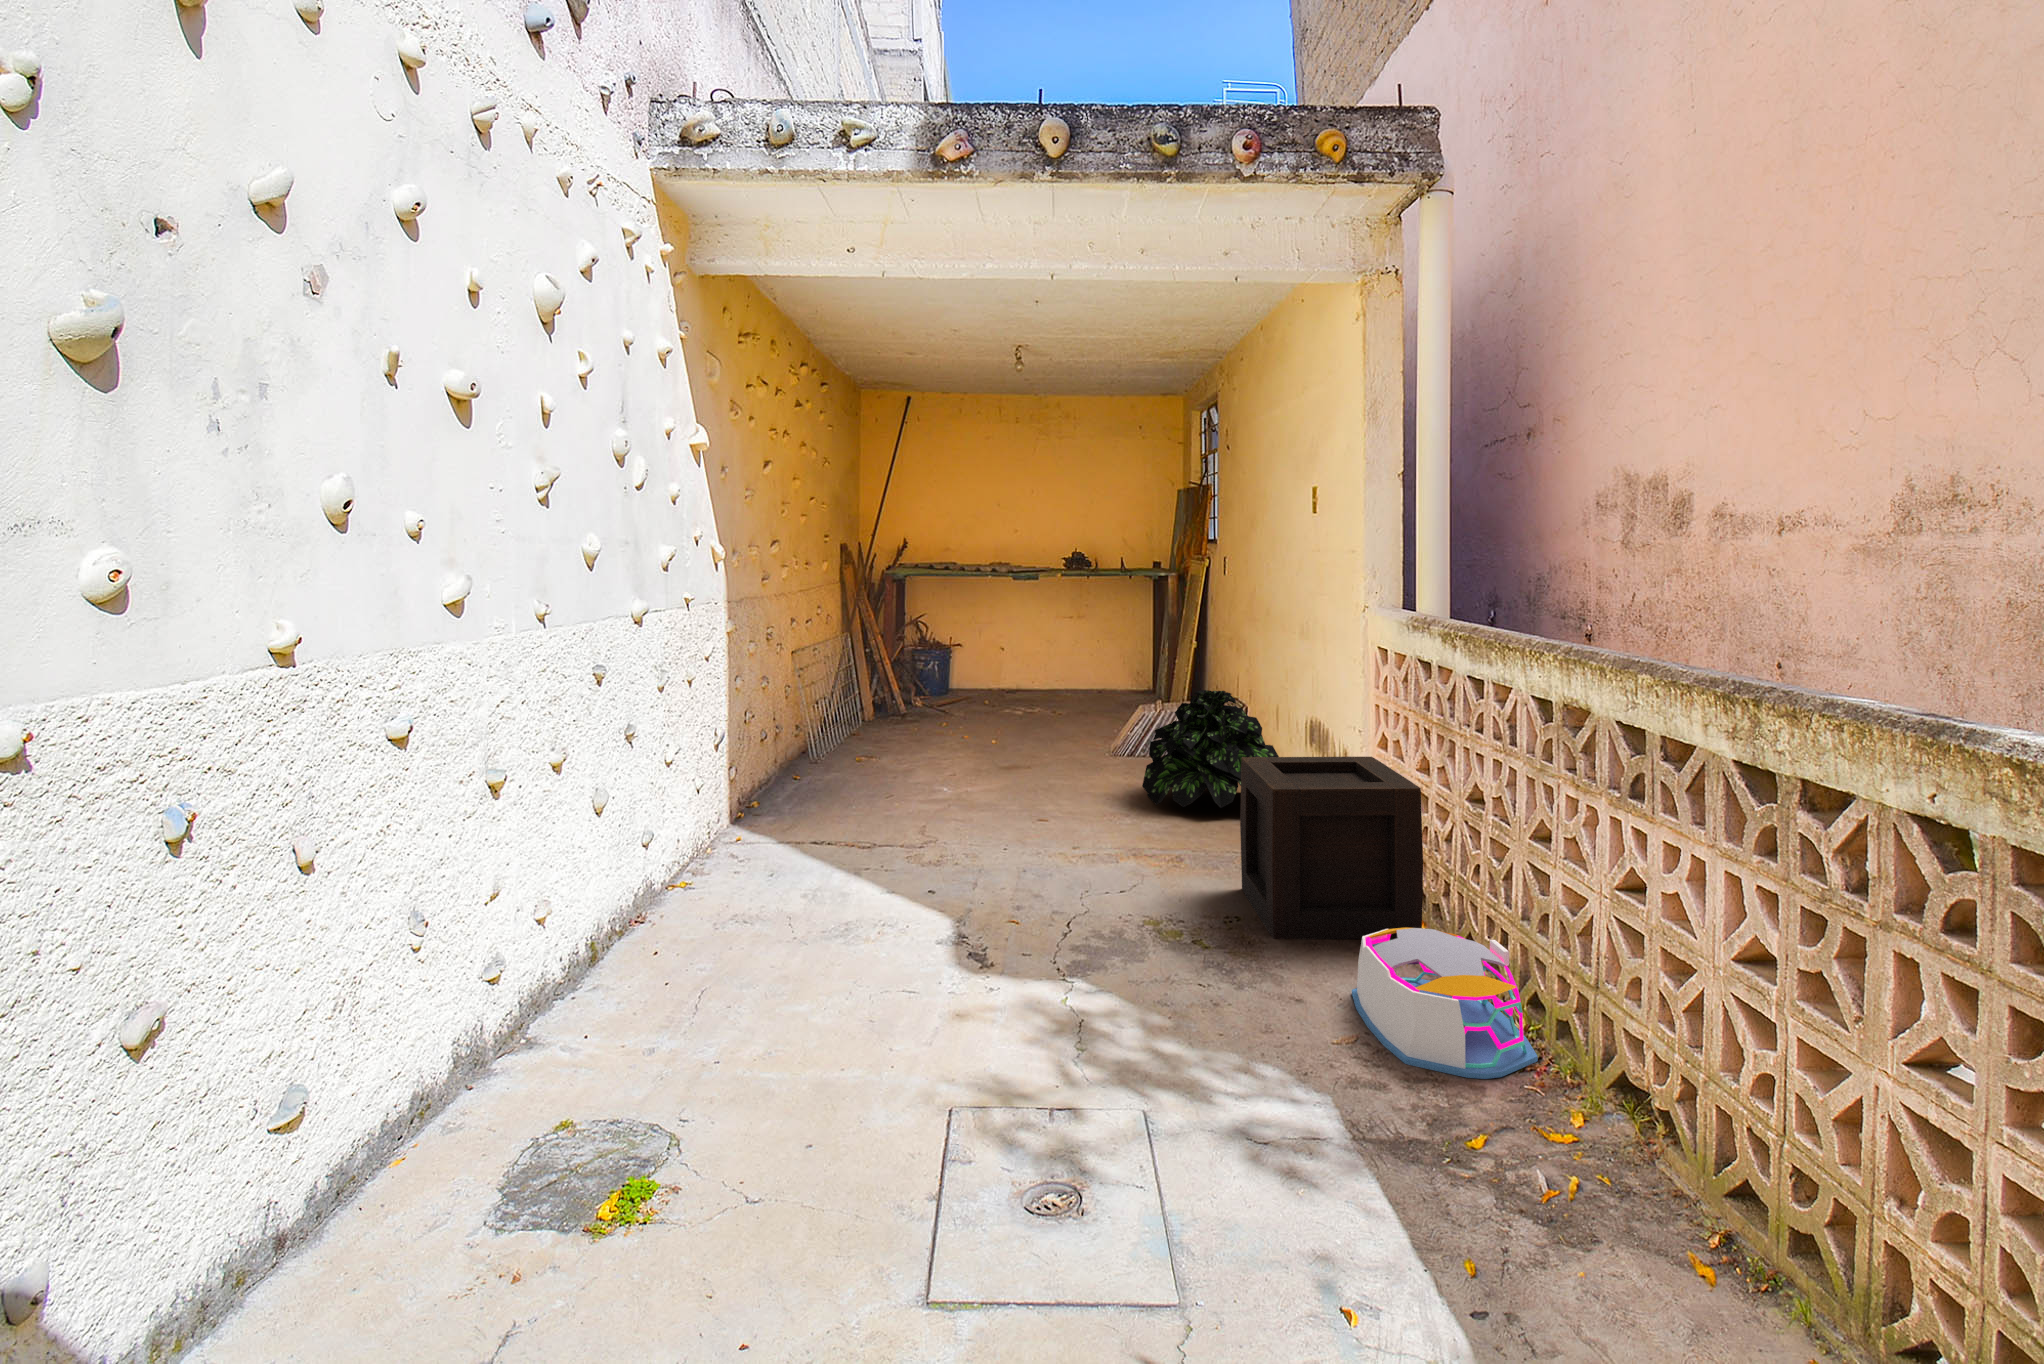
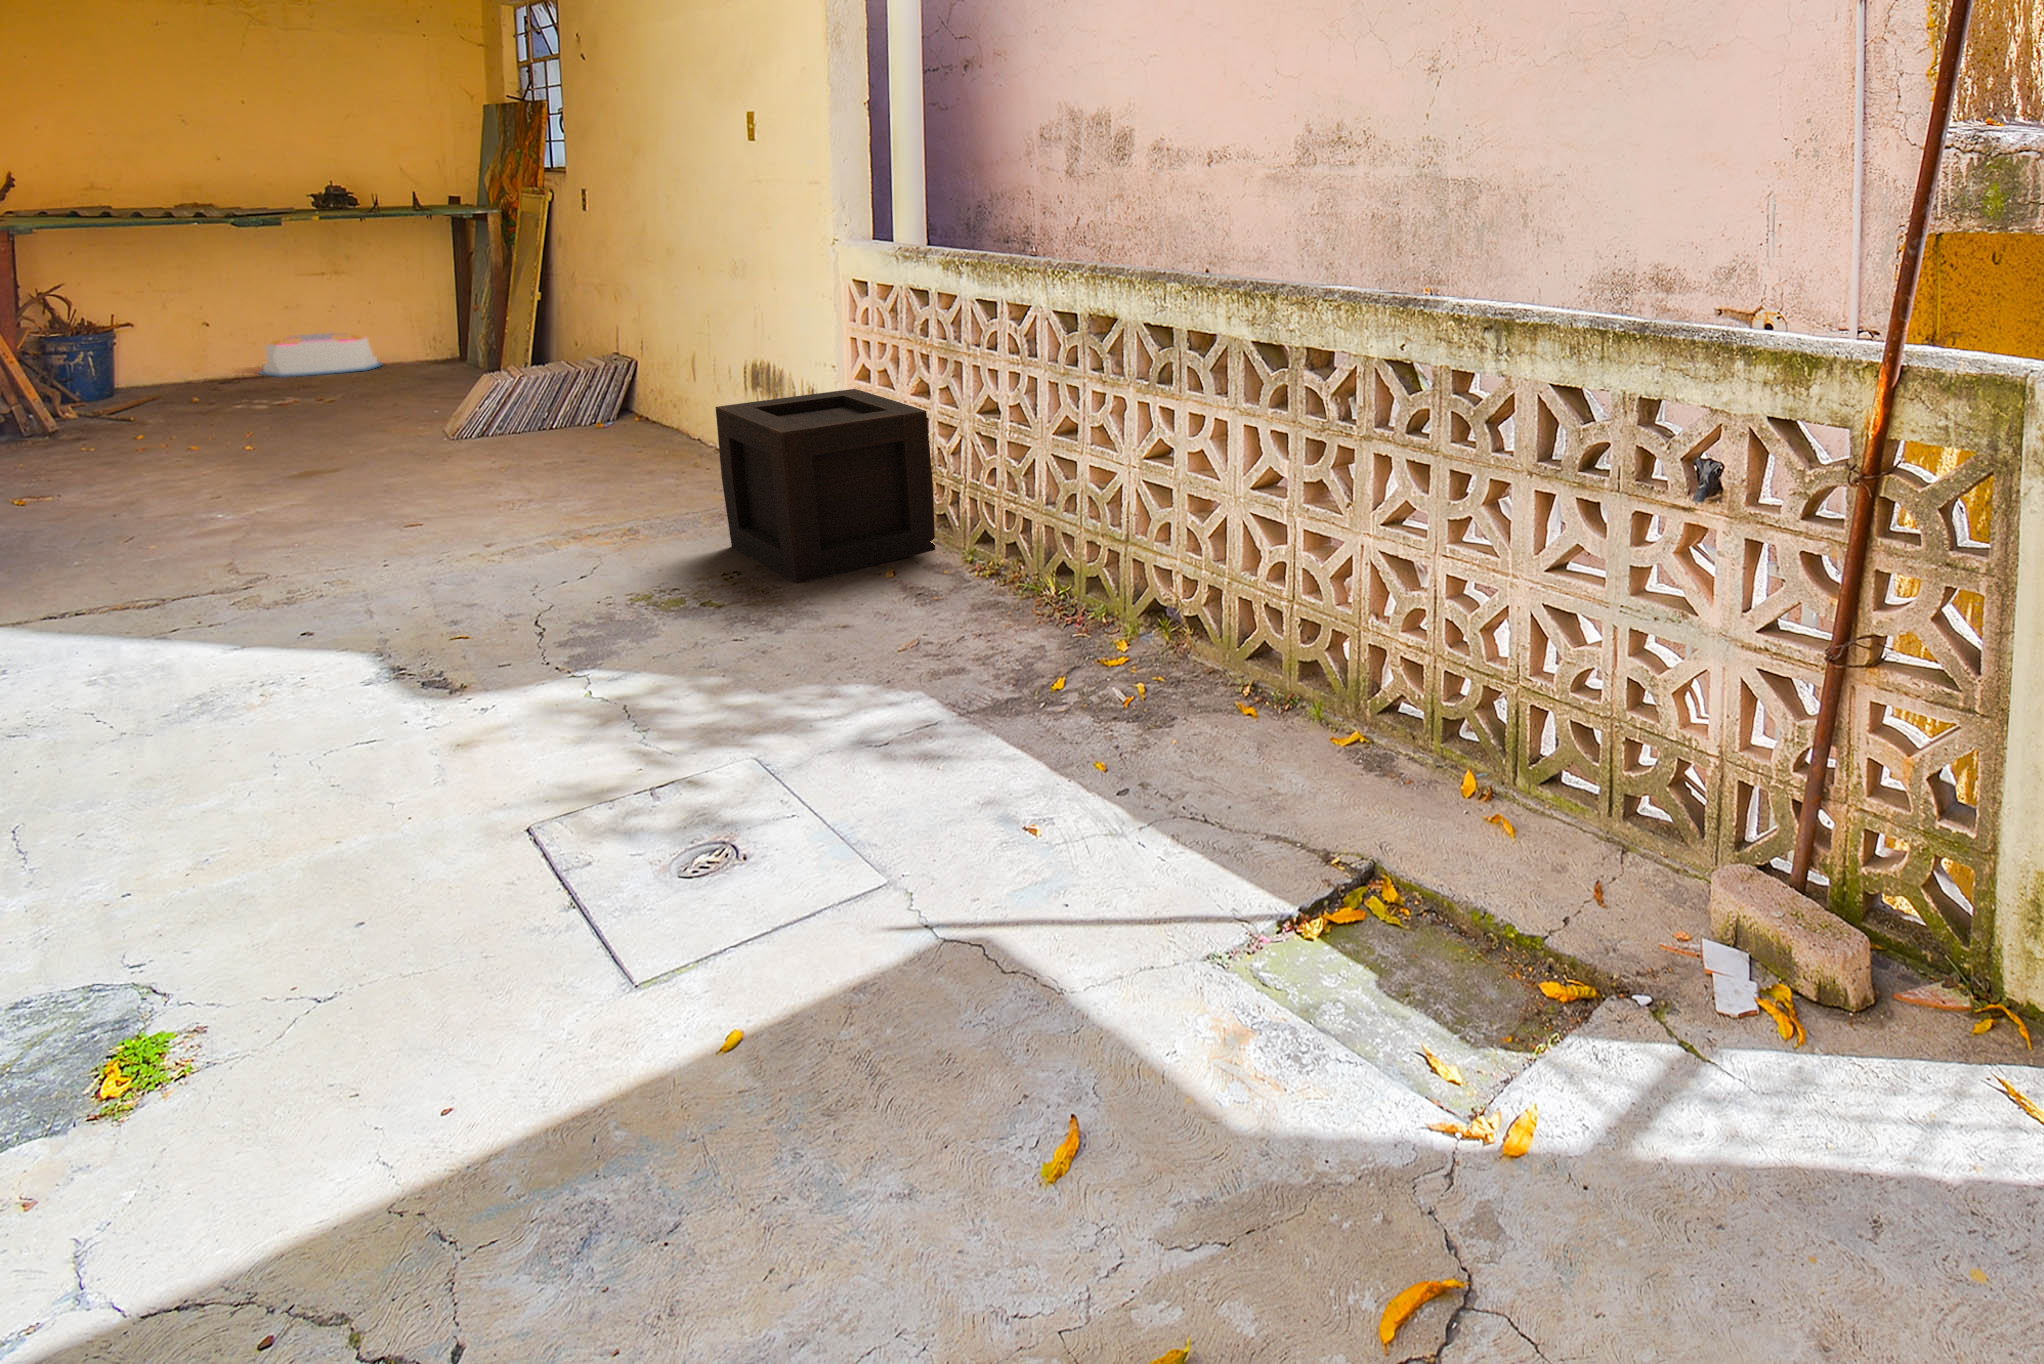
potted plant: present [1142,690,1279,808] -> none [537,338,726,483]
storage bin: present [1352,928,1538,1079] -> present [260,333,382,377]

